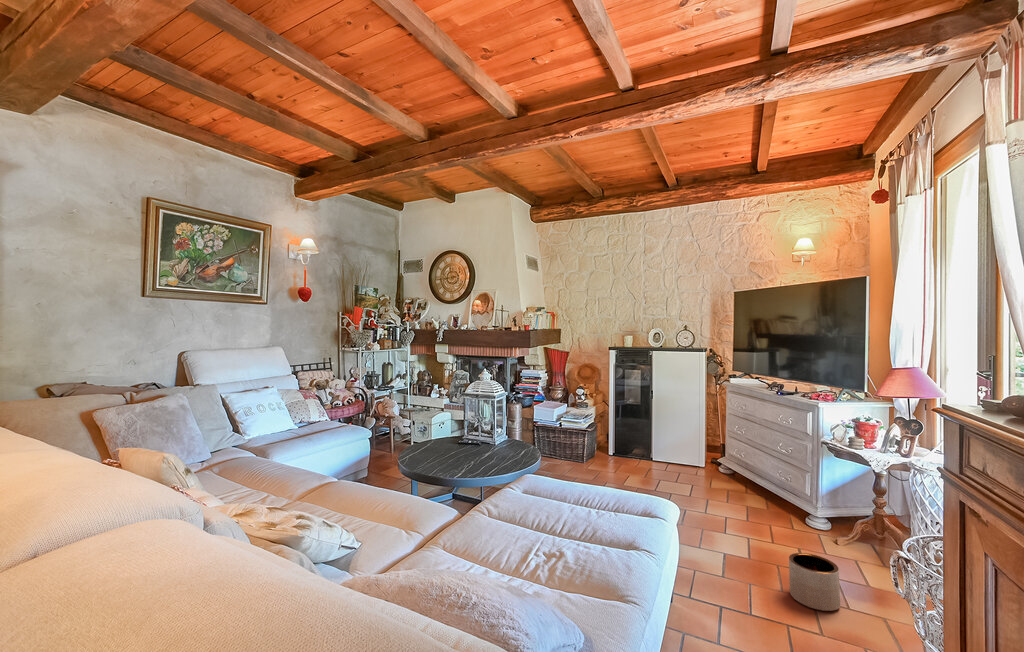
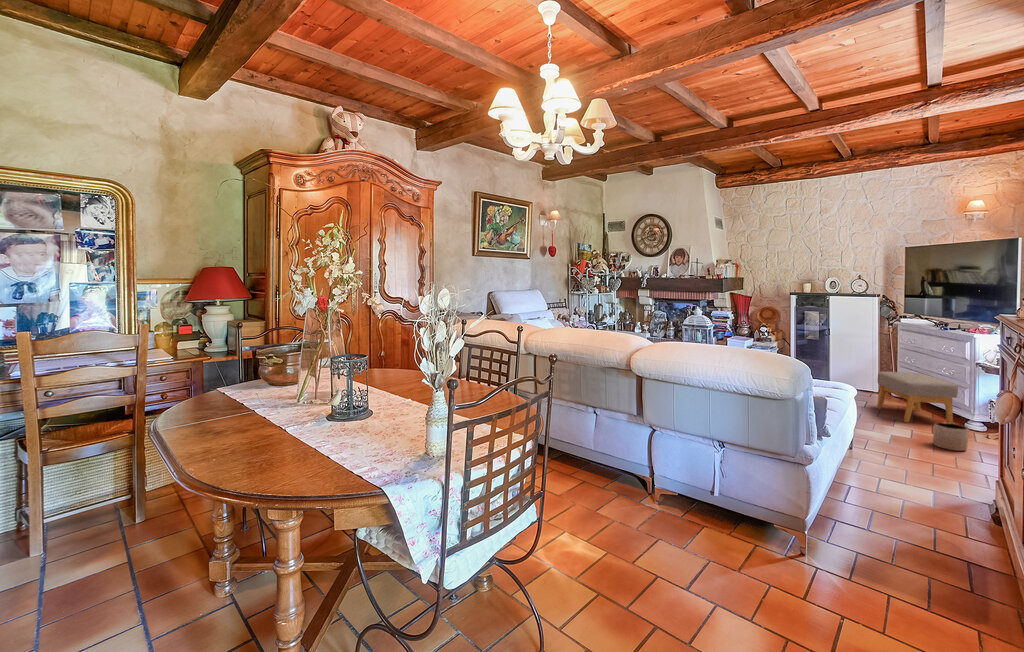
footstool: none [707,454,806,537] -> present [877,372,958,423]

